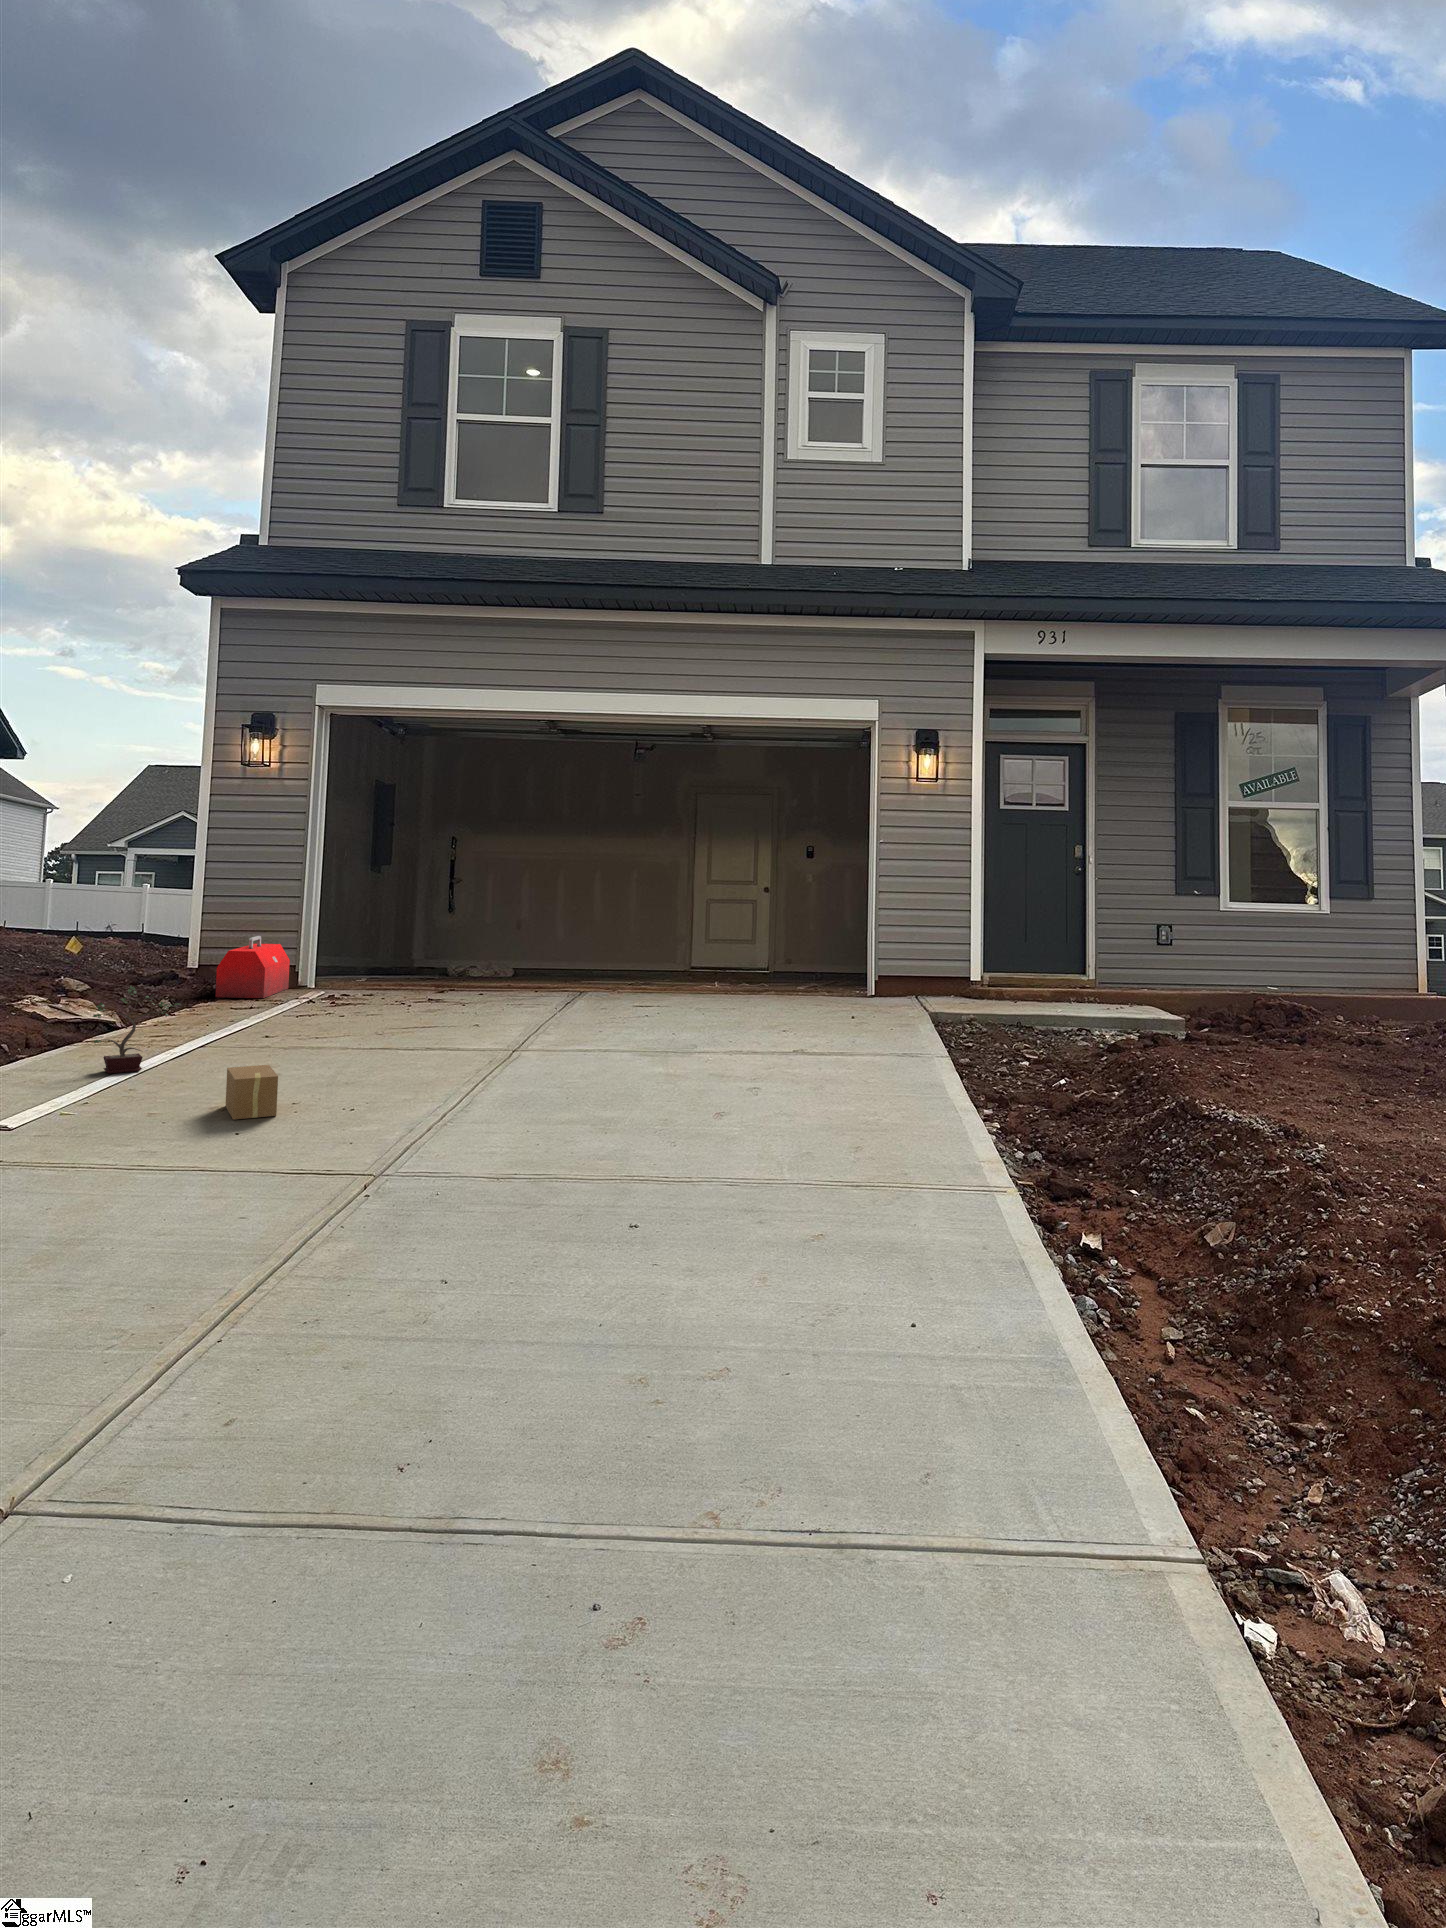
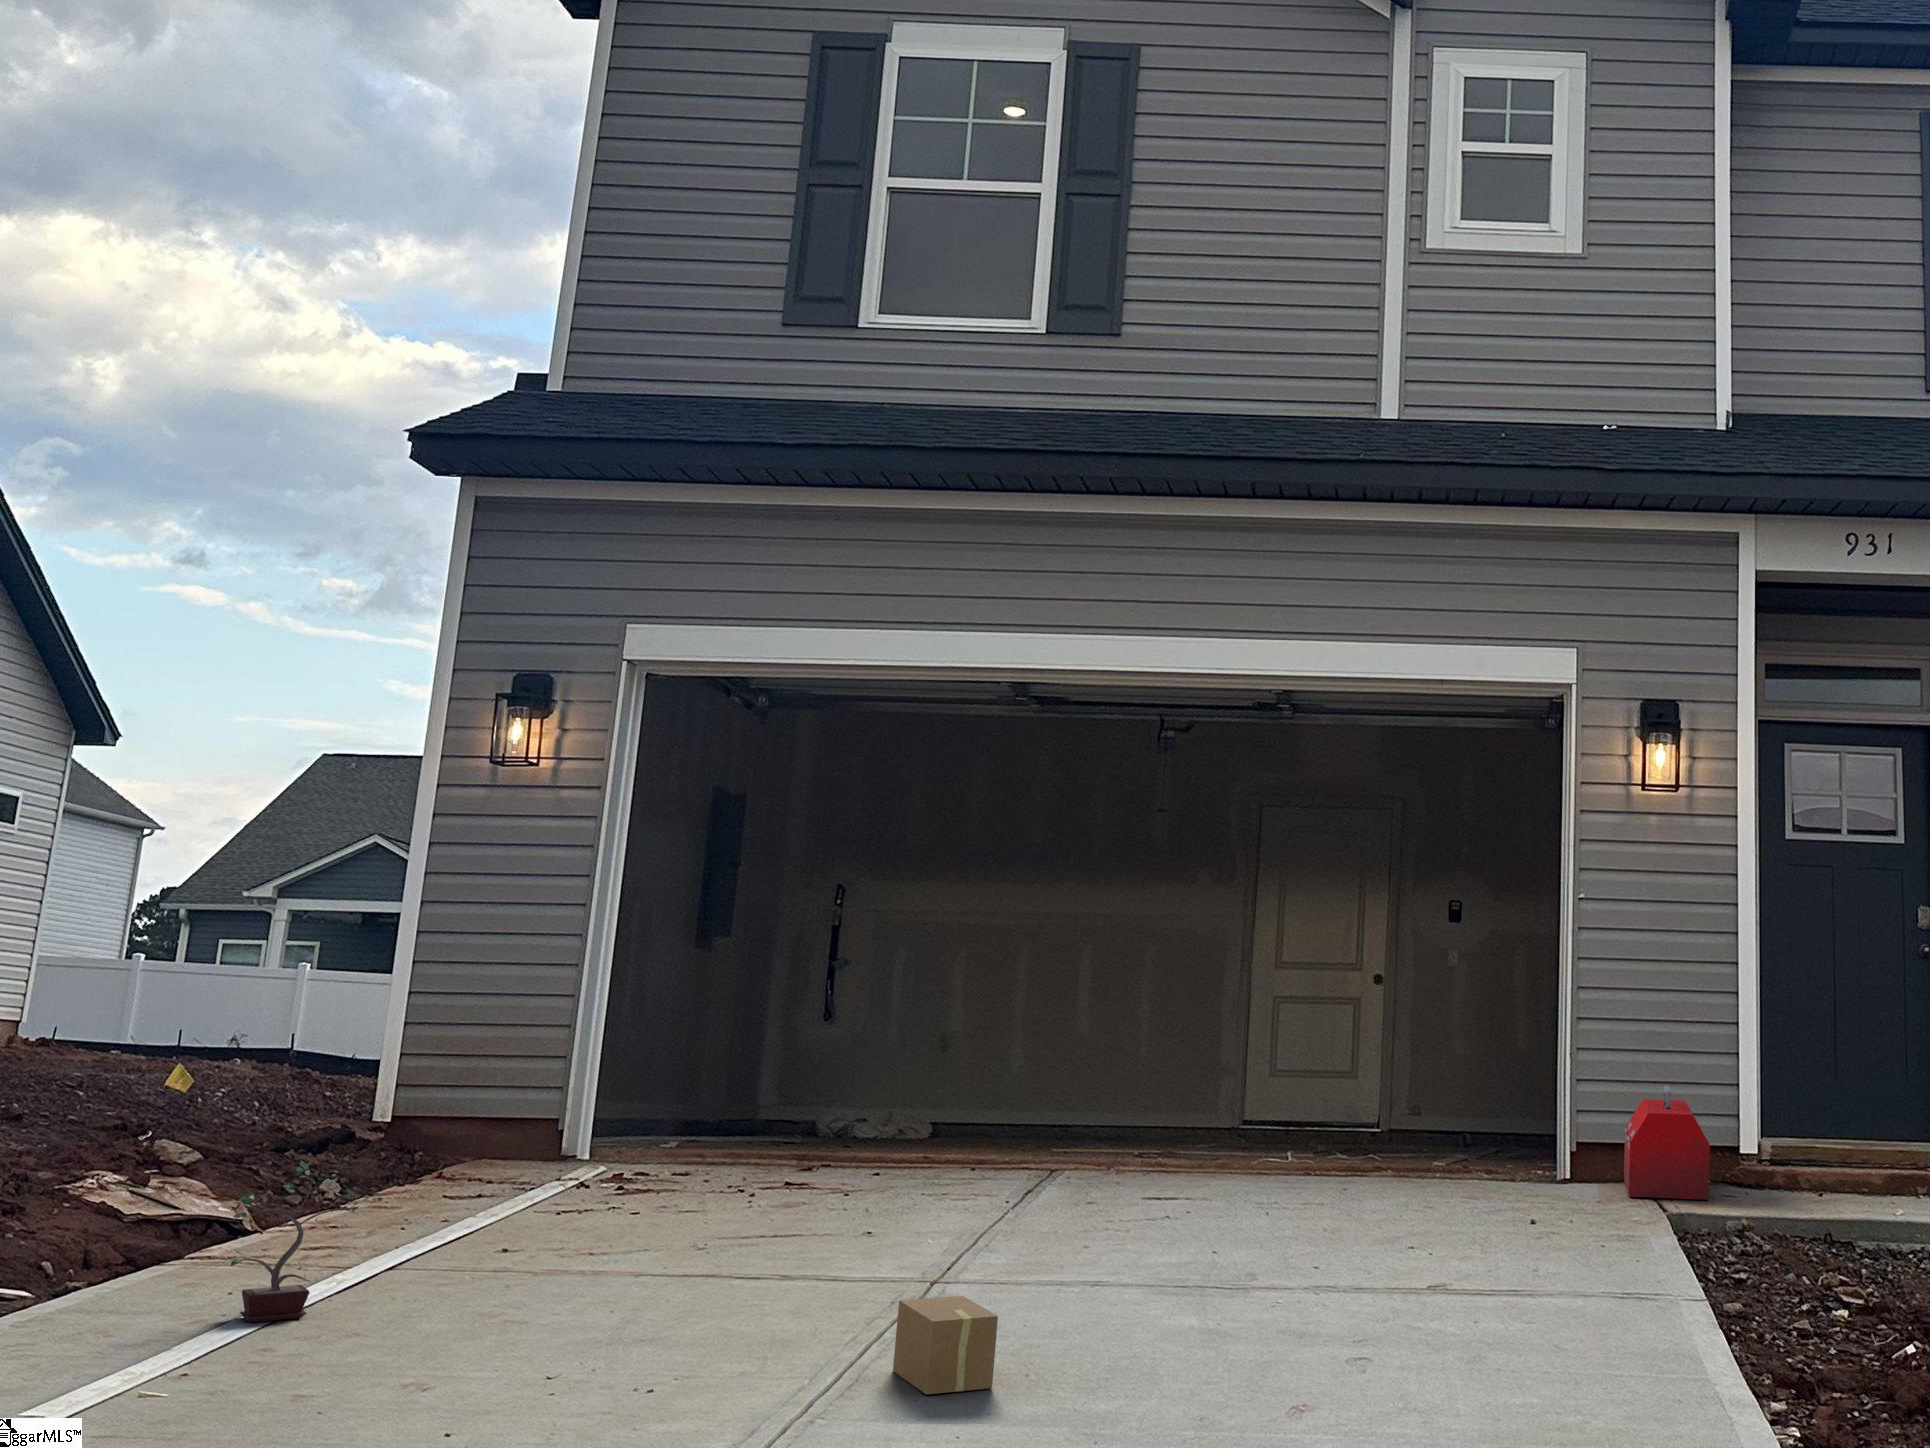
toolbox: present [215,936,290,998] -> present [1624,1086,1710,1200]
cardboard box: present [225,1065,278,1120] -> present [893,1296,998,1395]

